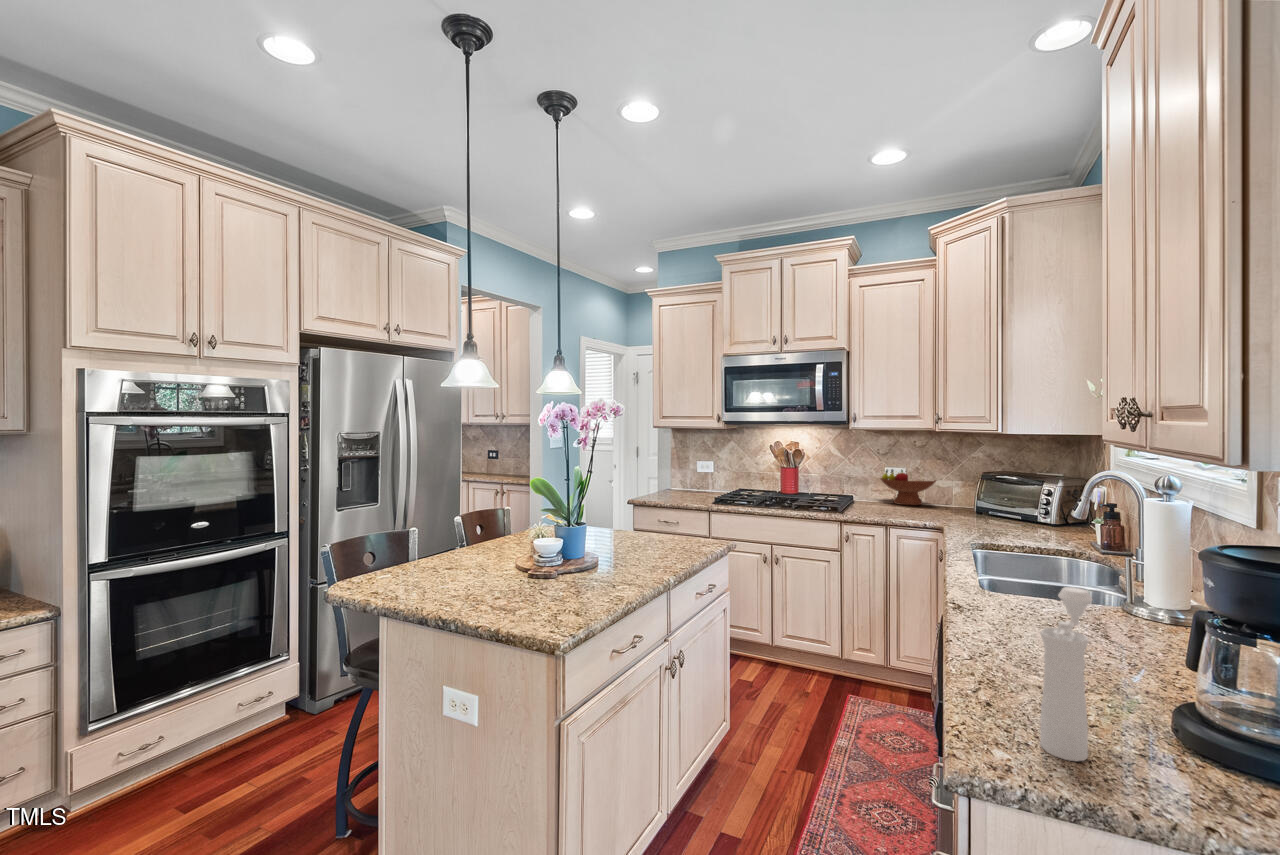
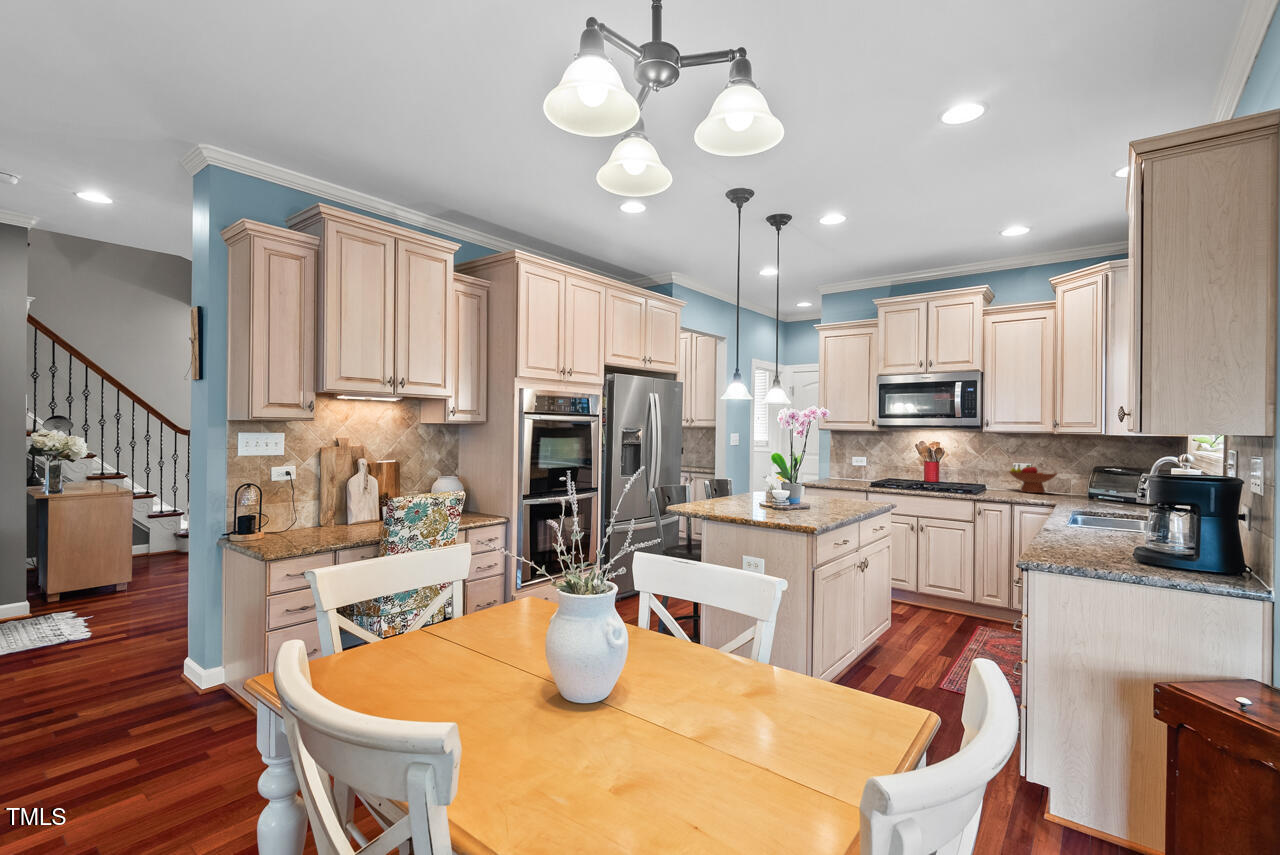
pepper mill: present [1040,587,1092,761] -> none [1057,493,1087,558]

